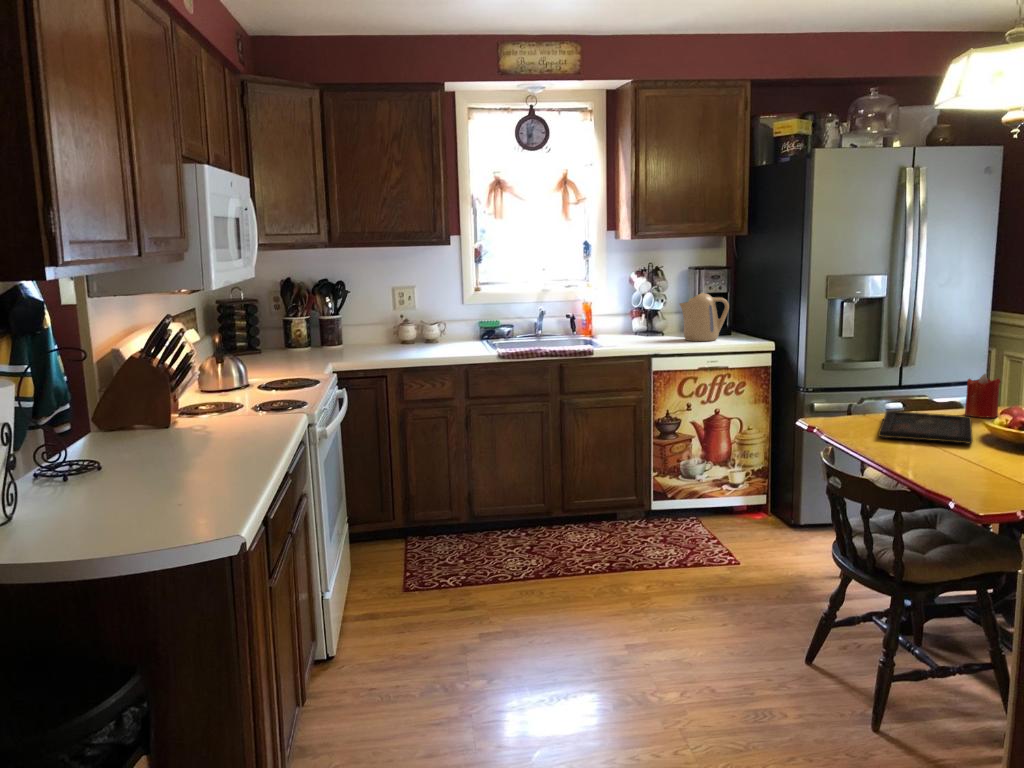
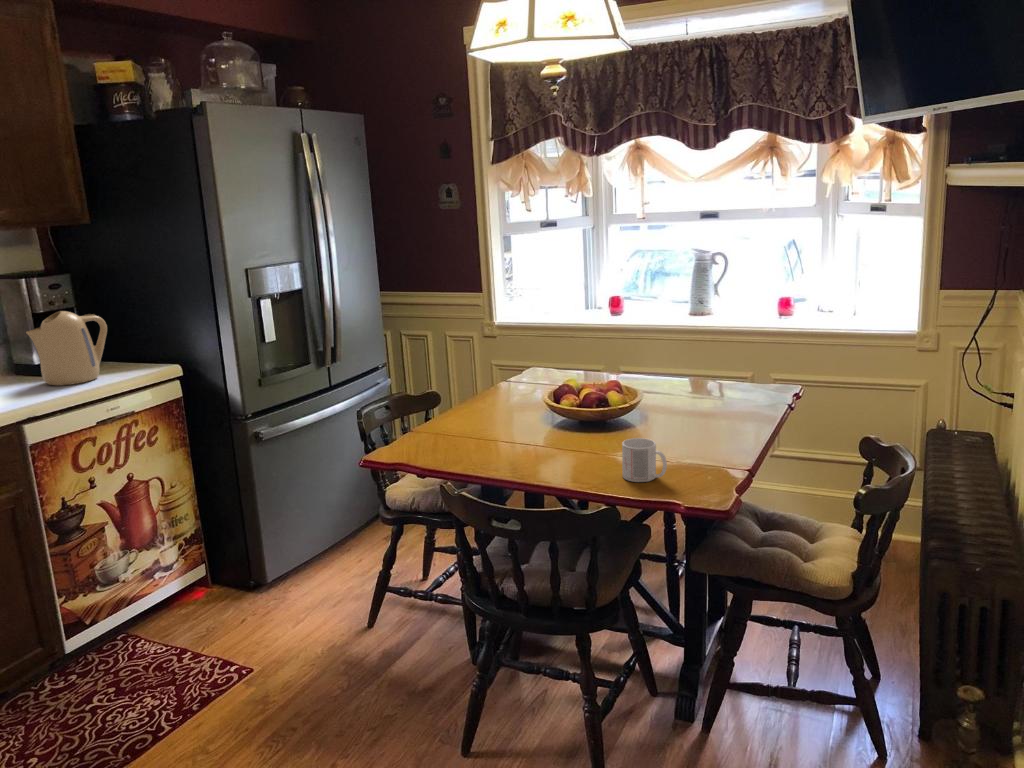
candle: present [965,374,1000,418] -> none [487,362,519,410]
tray: present [879,411,973,443] -> none [442,411,577,460]
mug: none [949,438,986,477] -> present [622,438,667,482]

